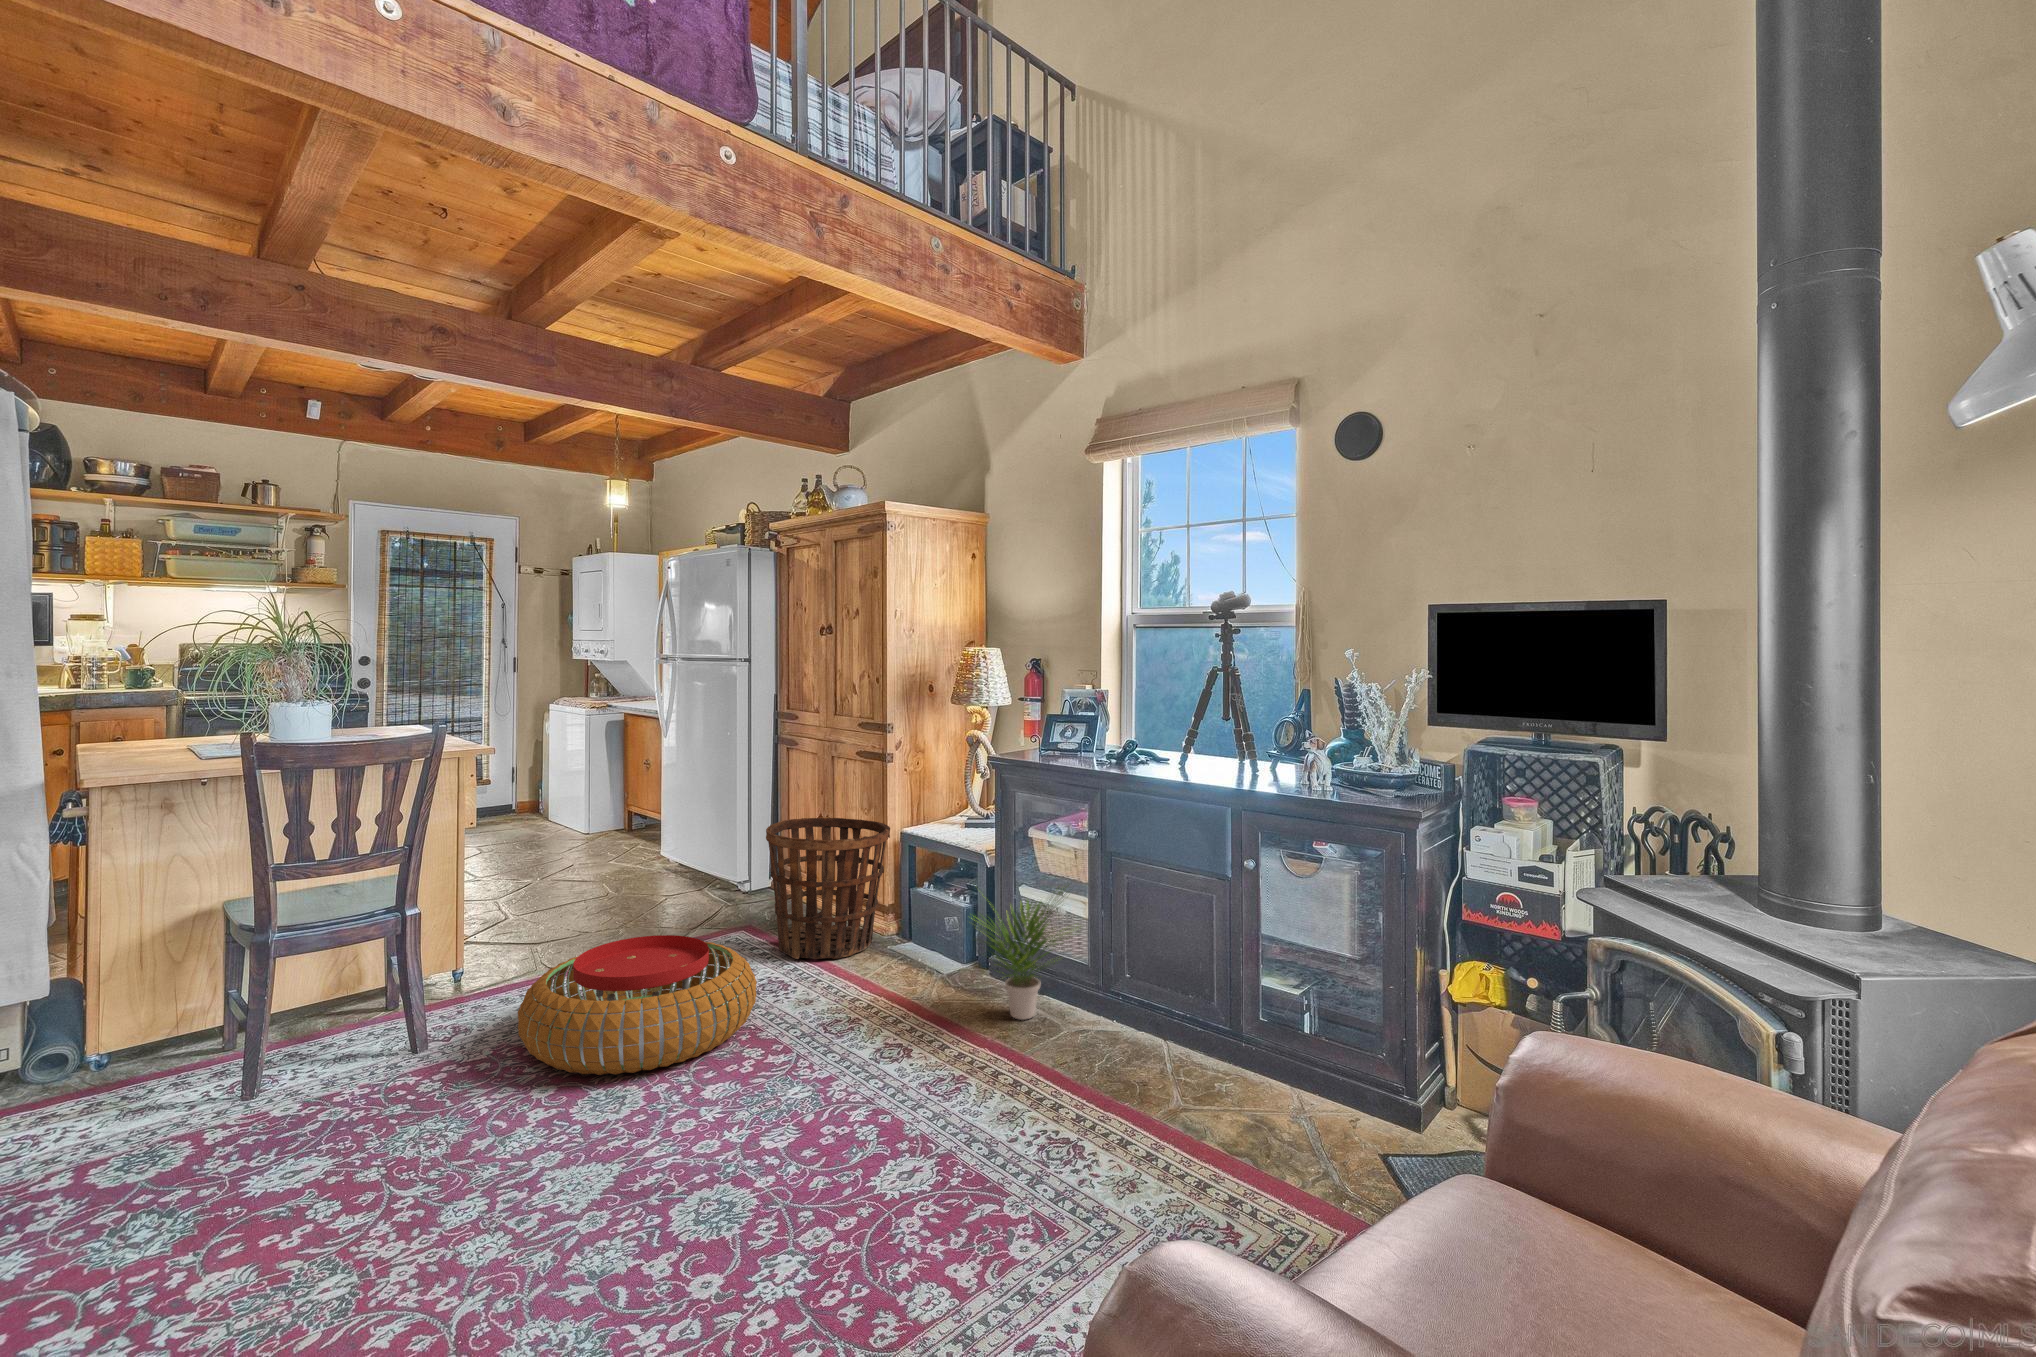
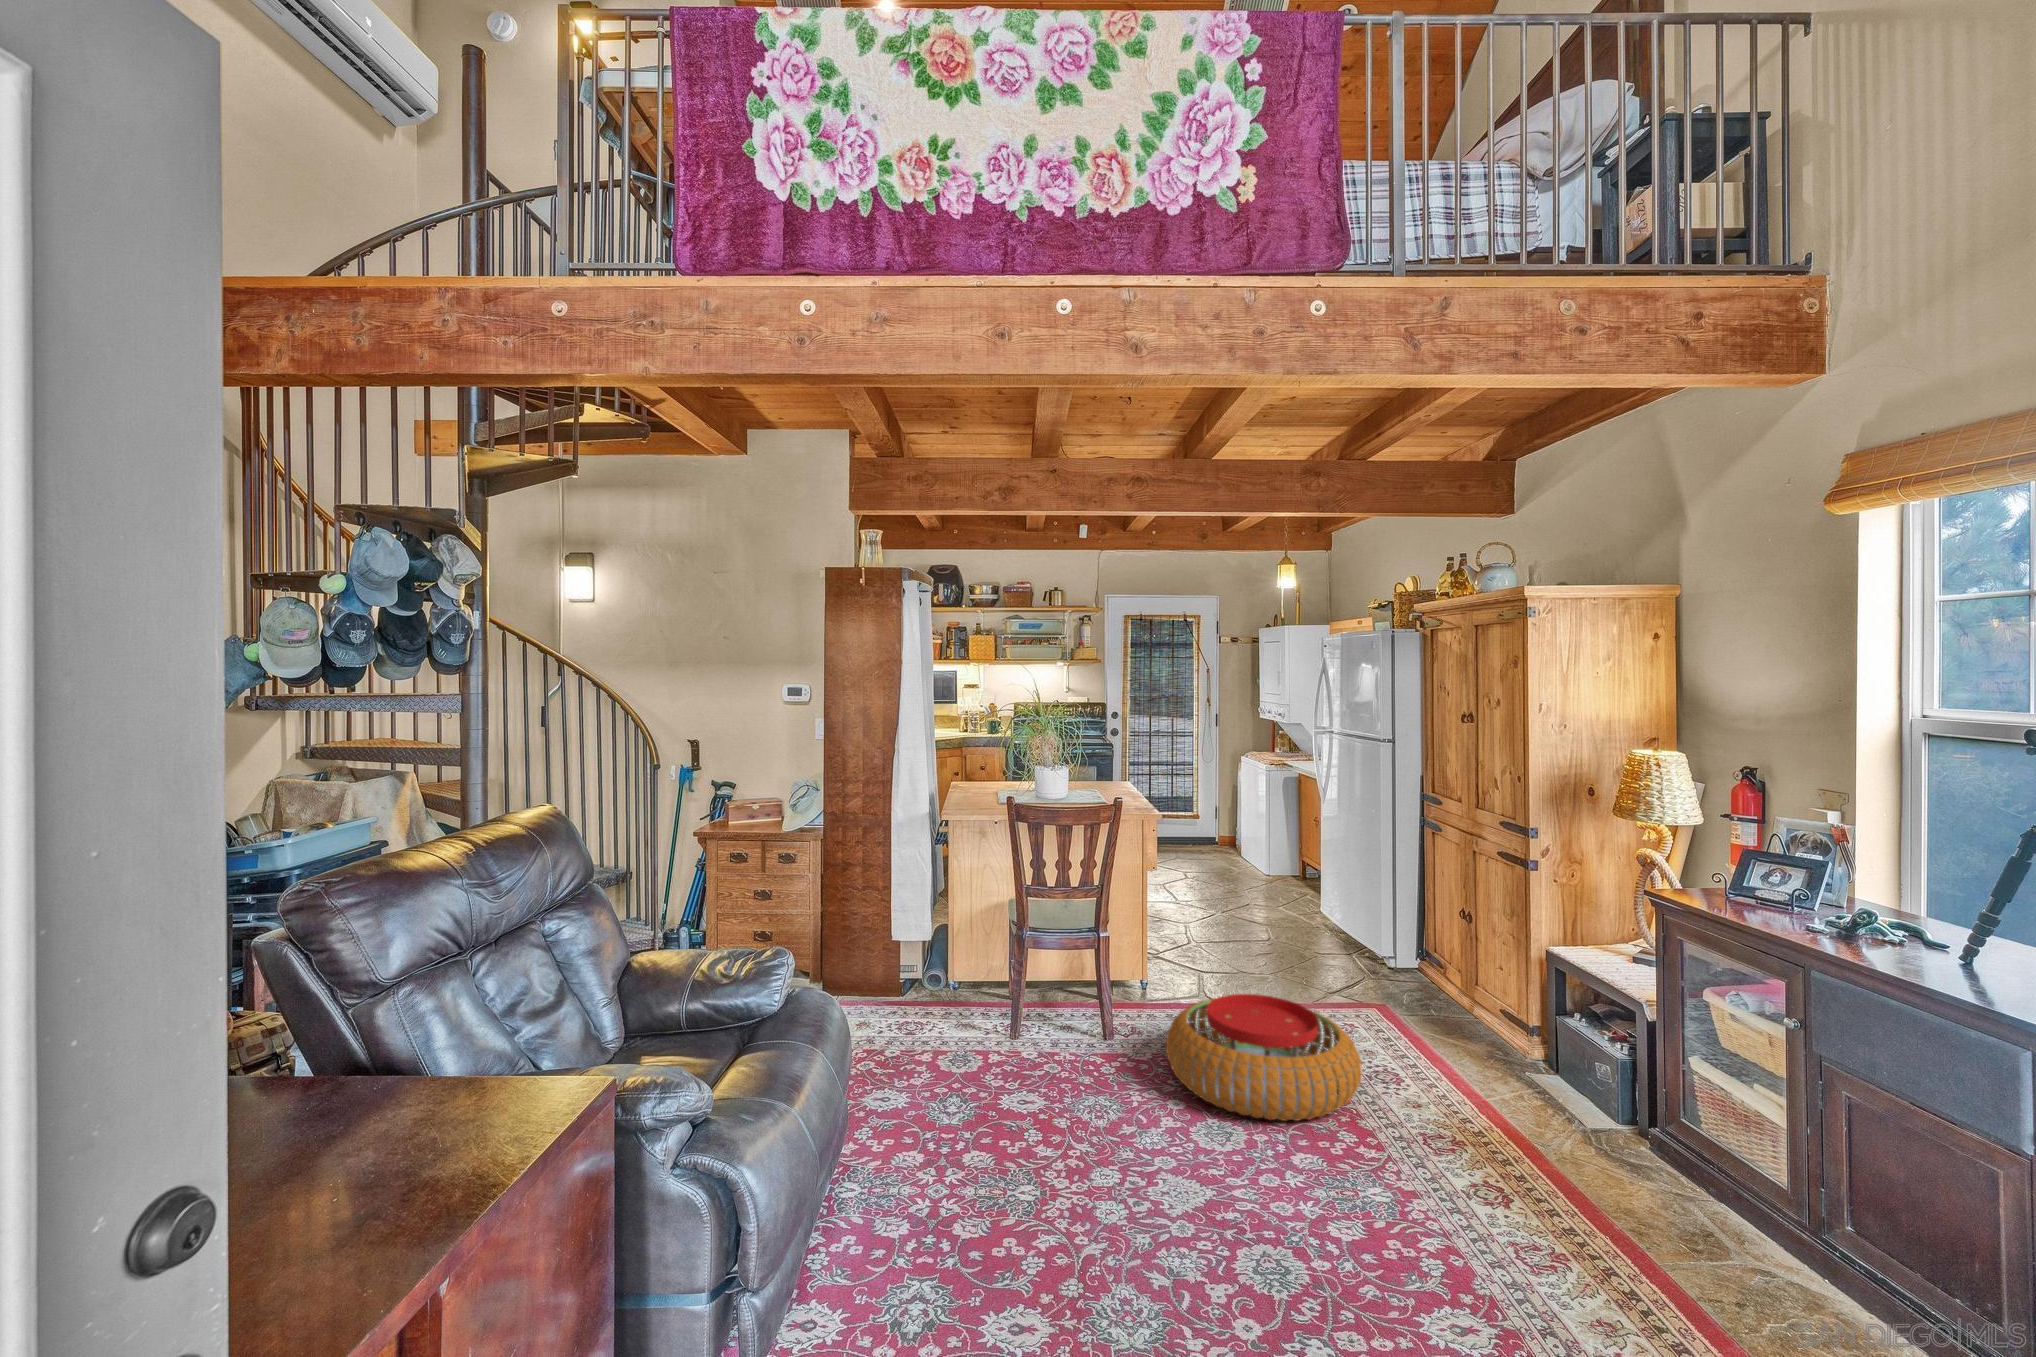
basket: present [766,817,890,959] -> none [1393,910,1532,1068]
potted plant: present [981,893,1076,1020] -> none [1595,1035,1774,1222]

